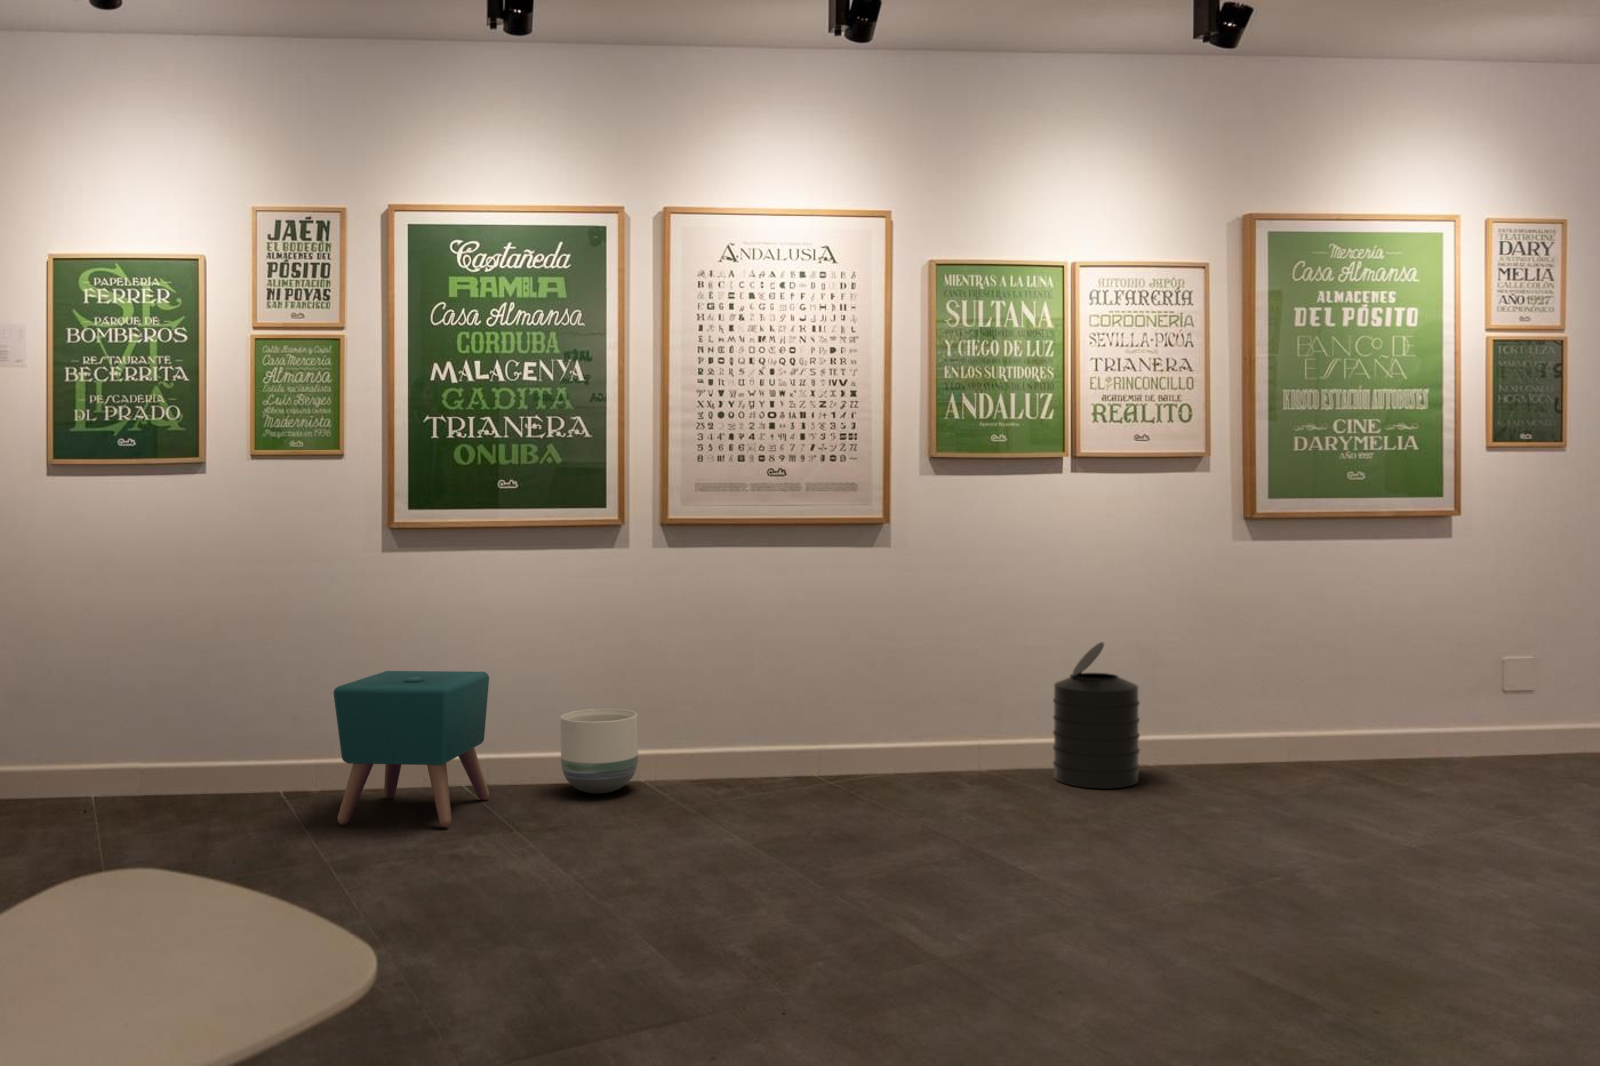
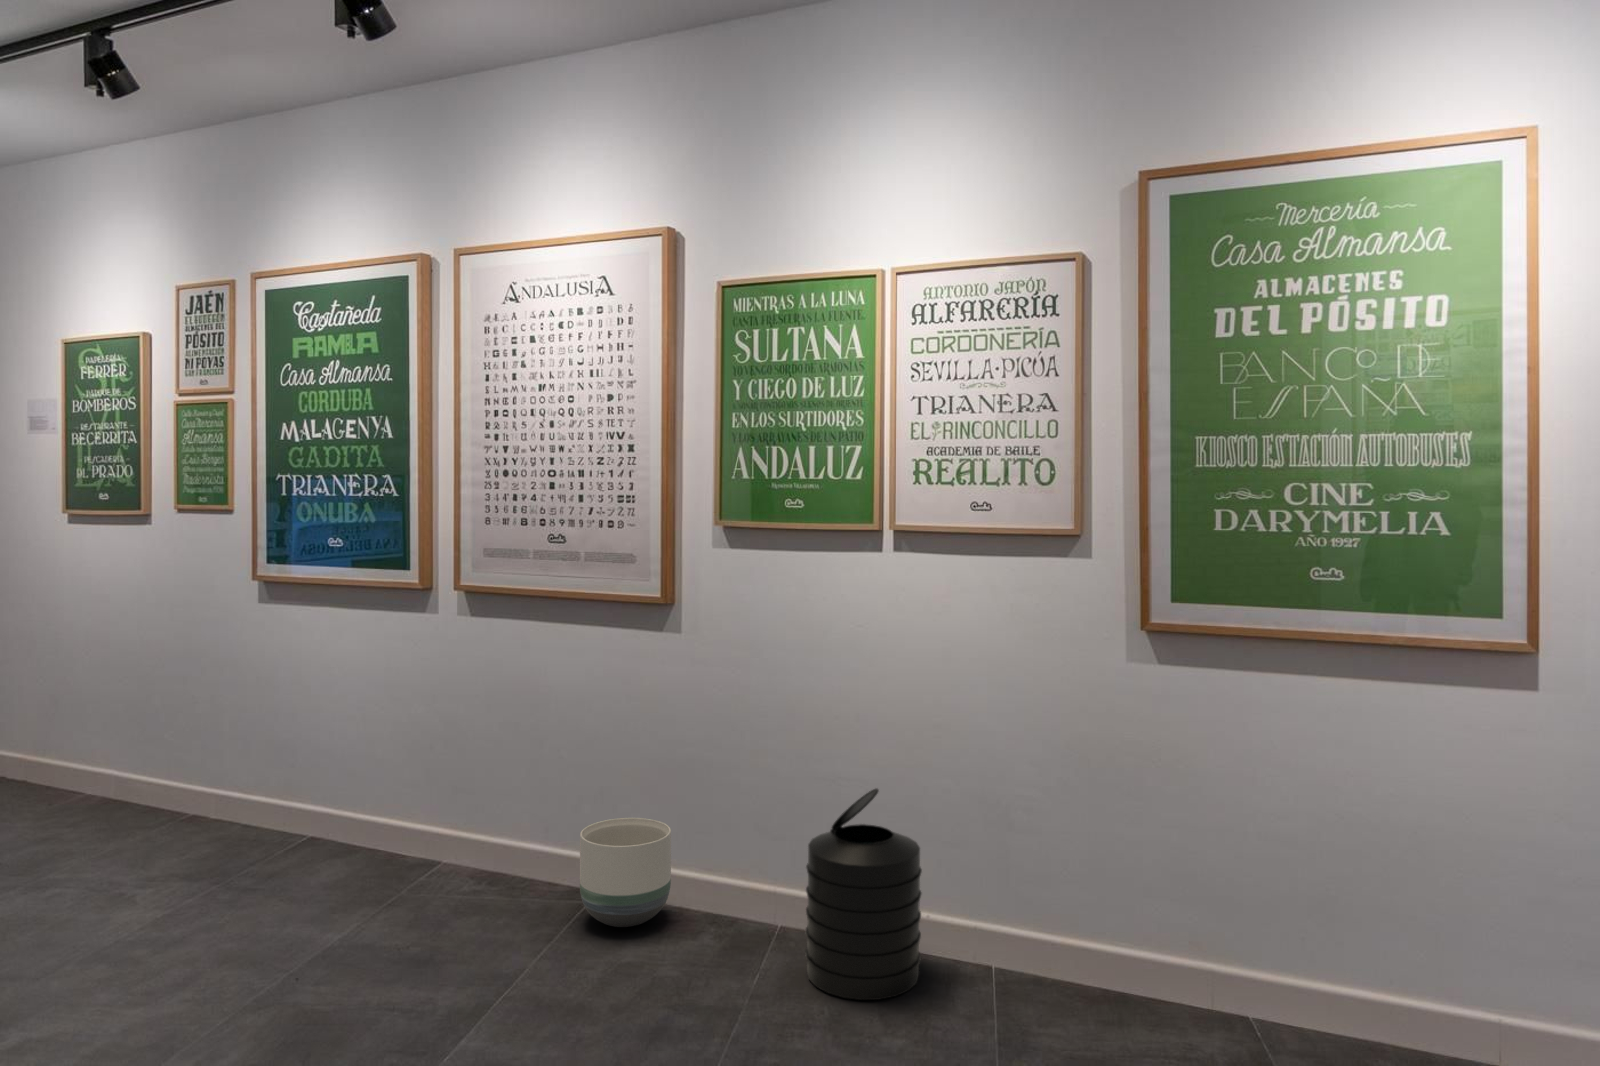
ottoman: present [333,671,489,827] -> none [104,719,272,890]
planter: present [561,709,638,793] -> present [580,818,671,927]

